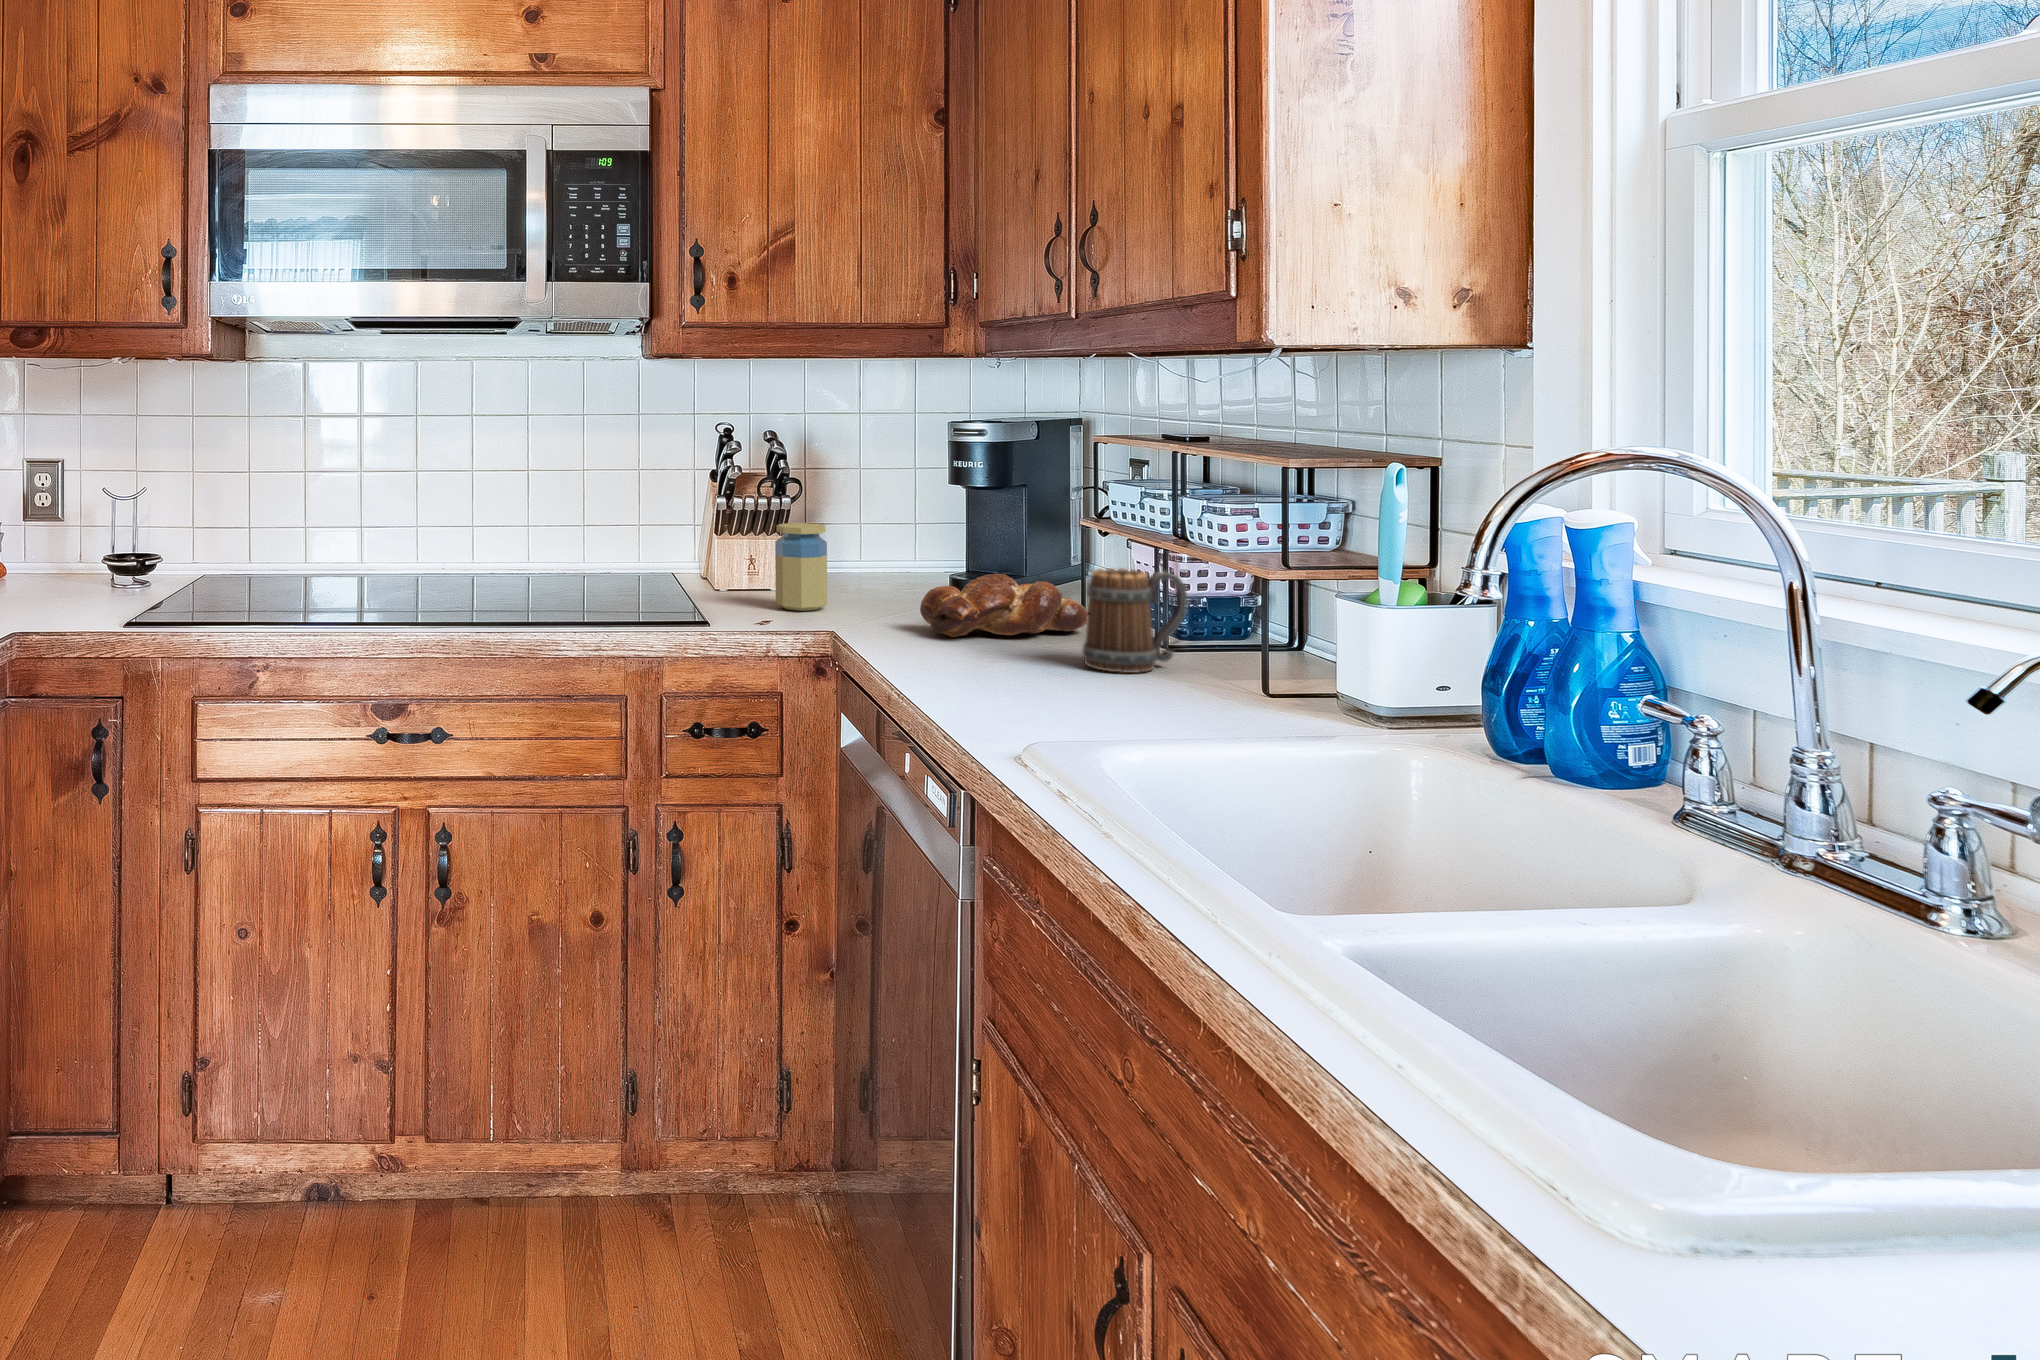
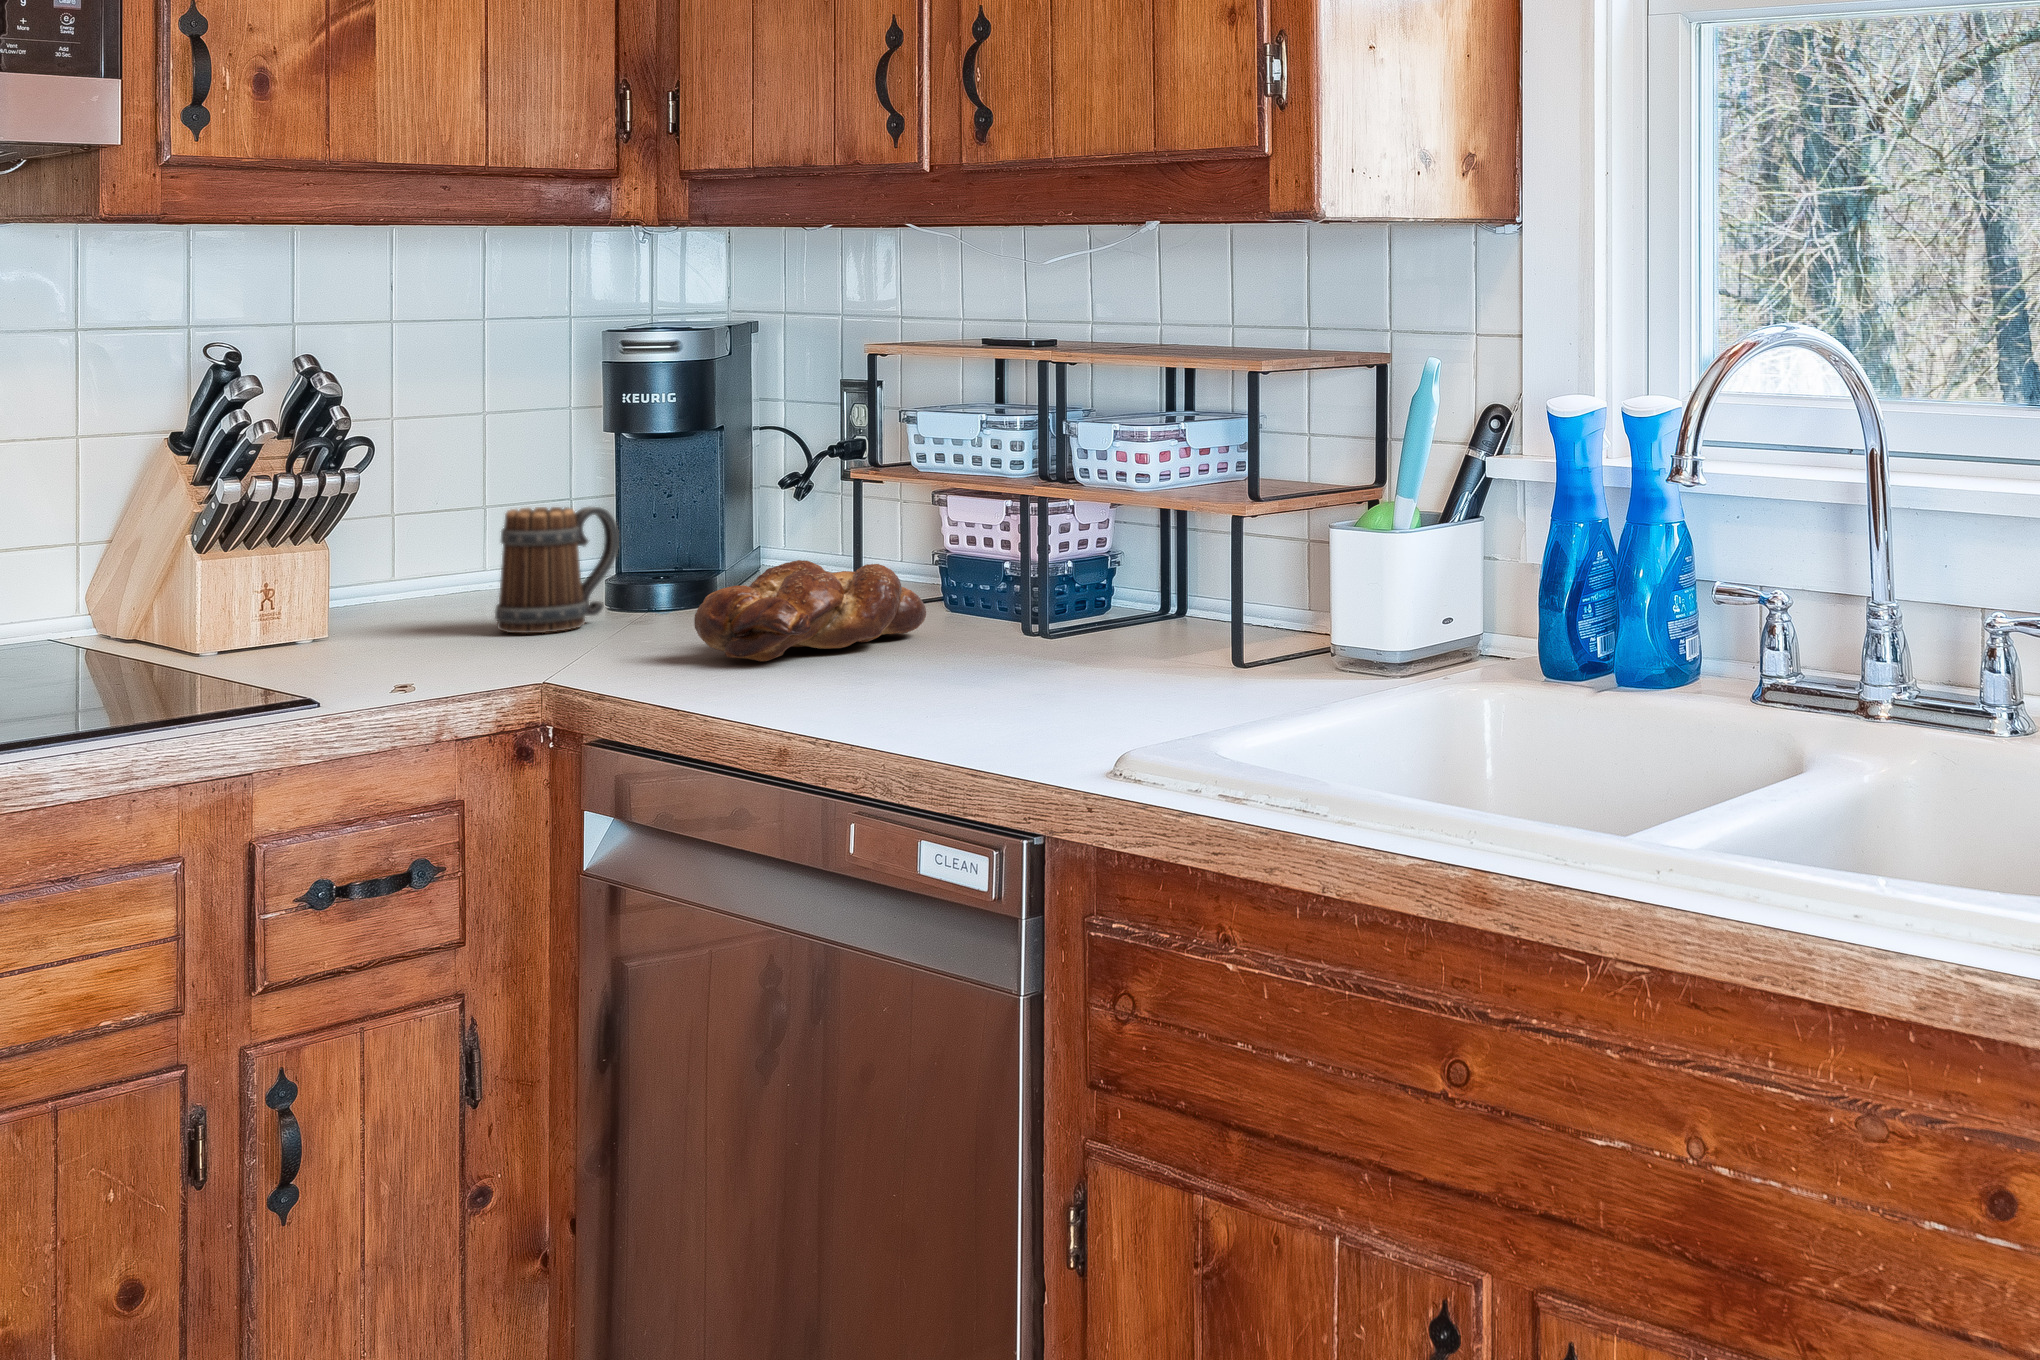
jar: present [775,523,827,611] -> none [385,510,479,663]
mug: present [1082,568,1188,673] -> present [495,507,619,633]

